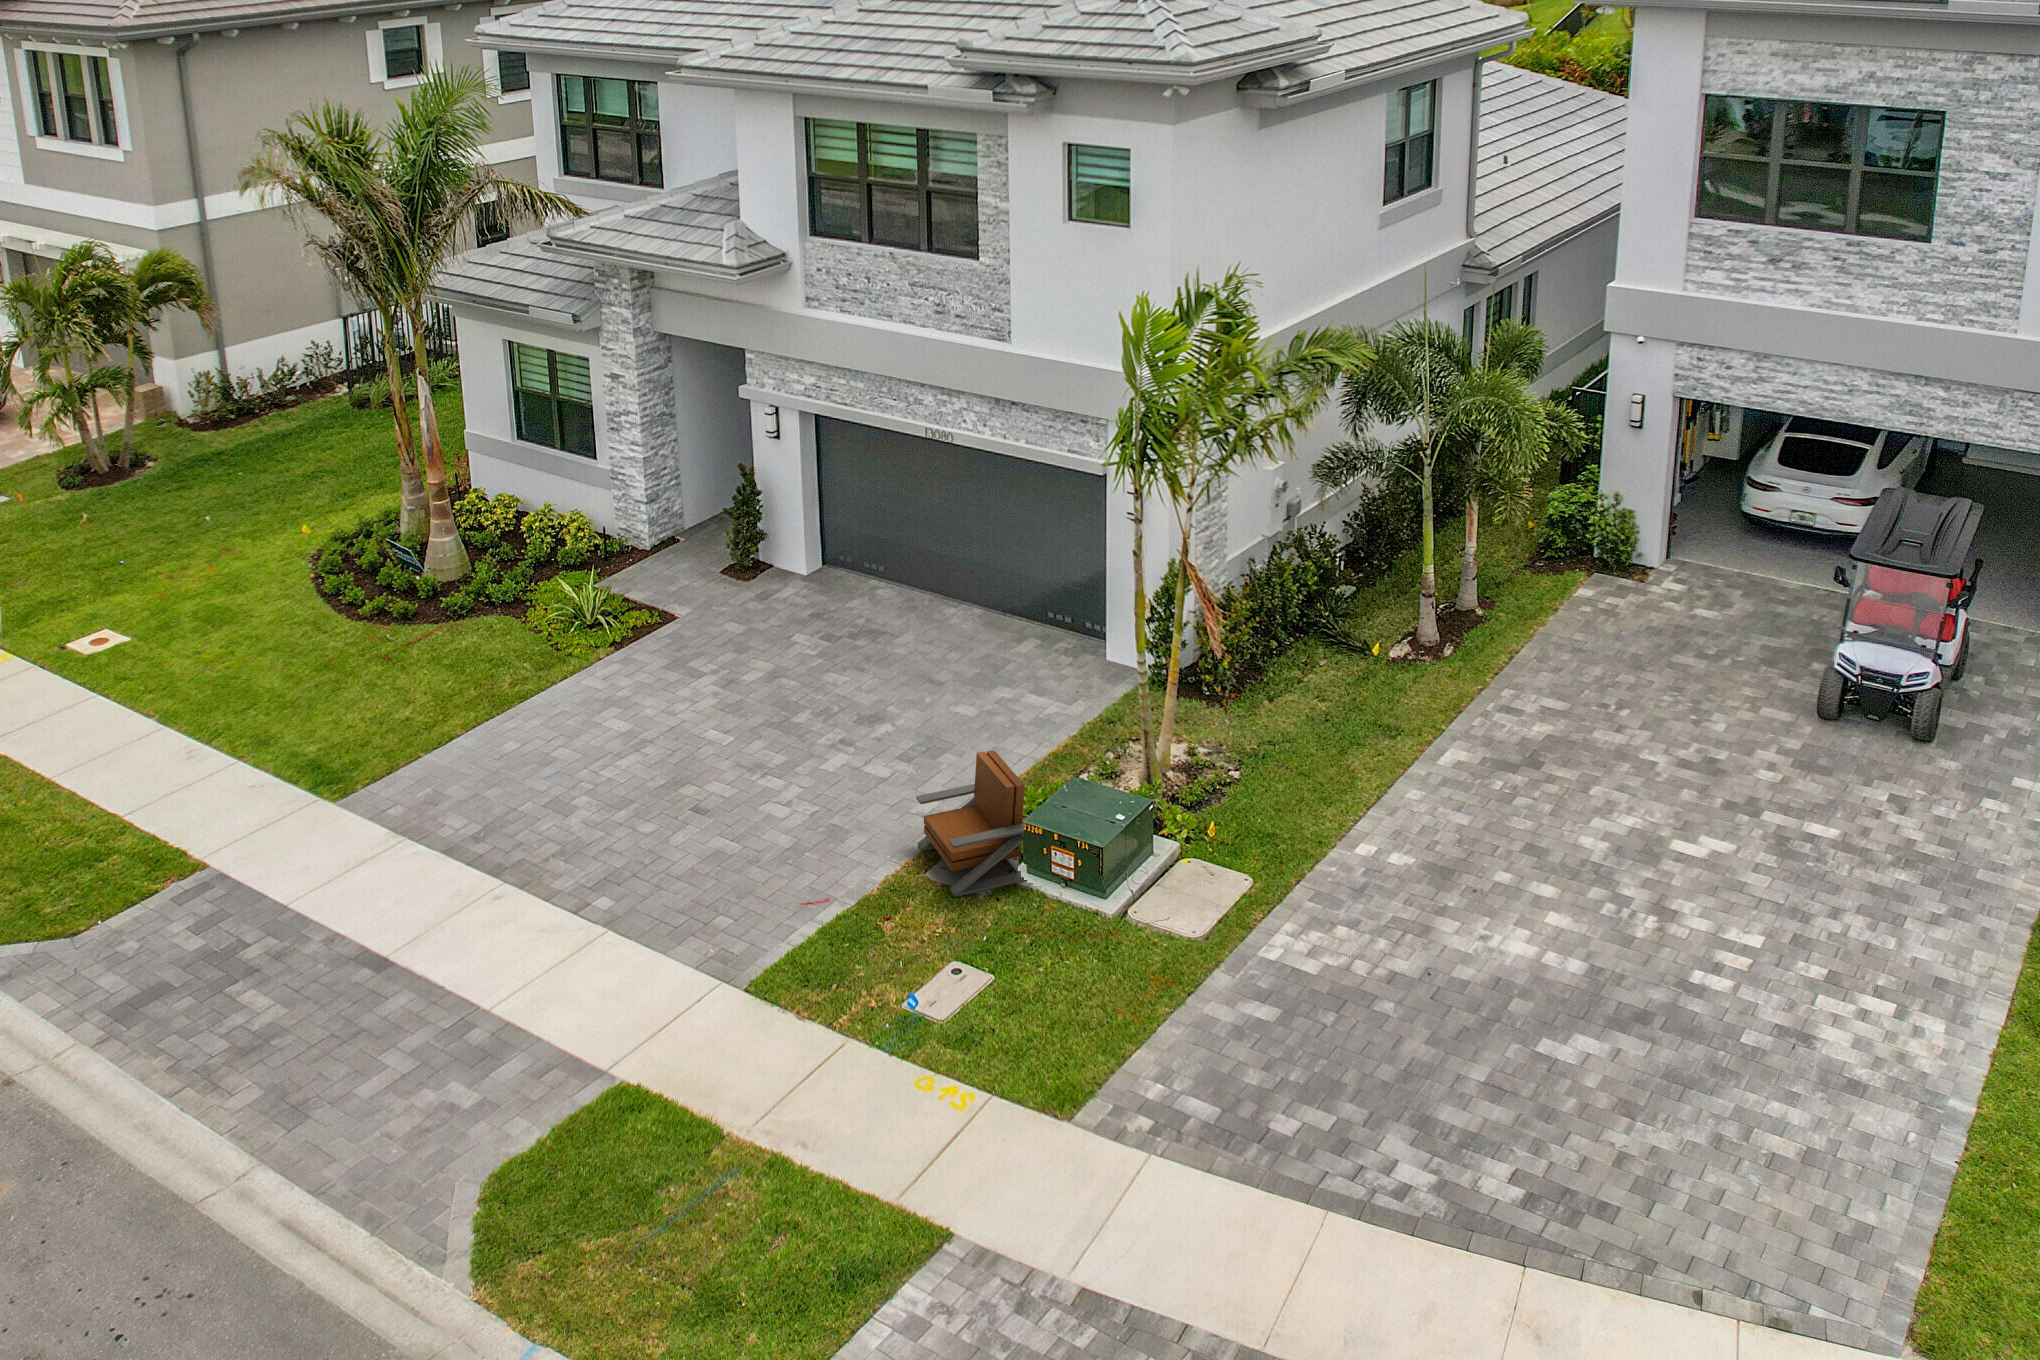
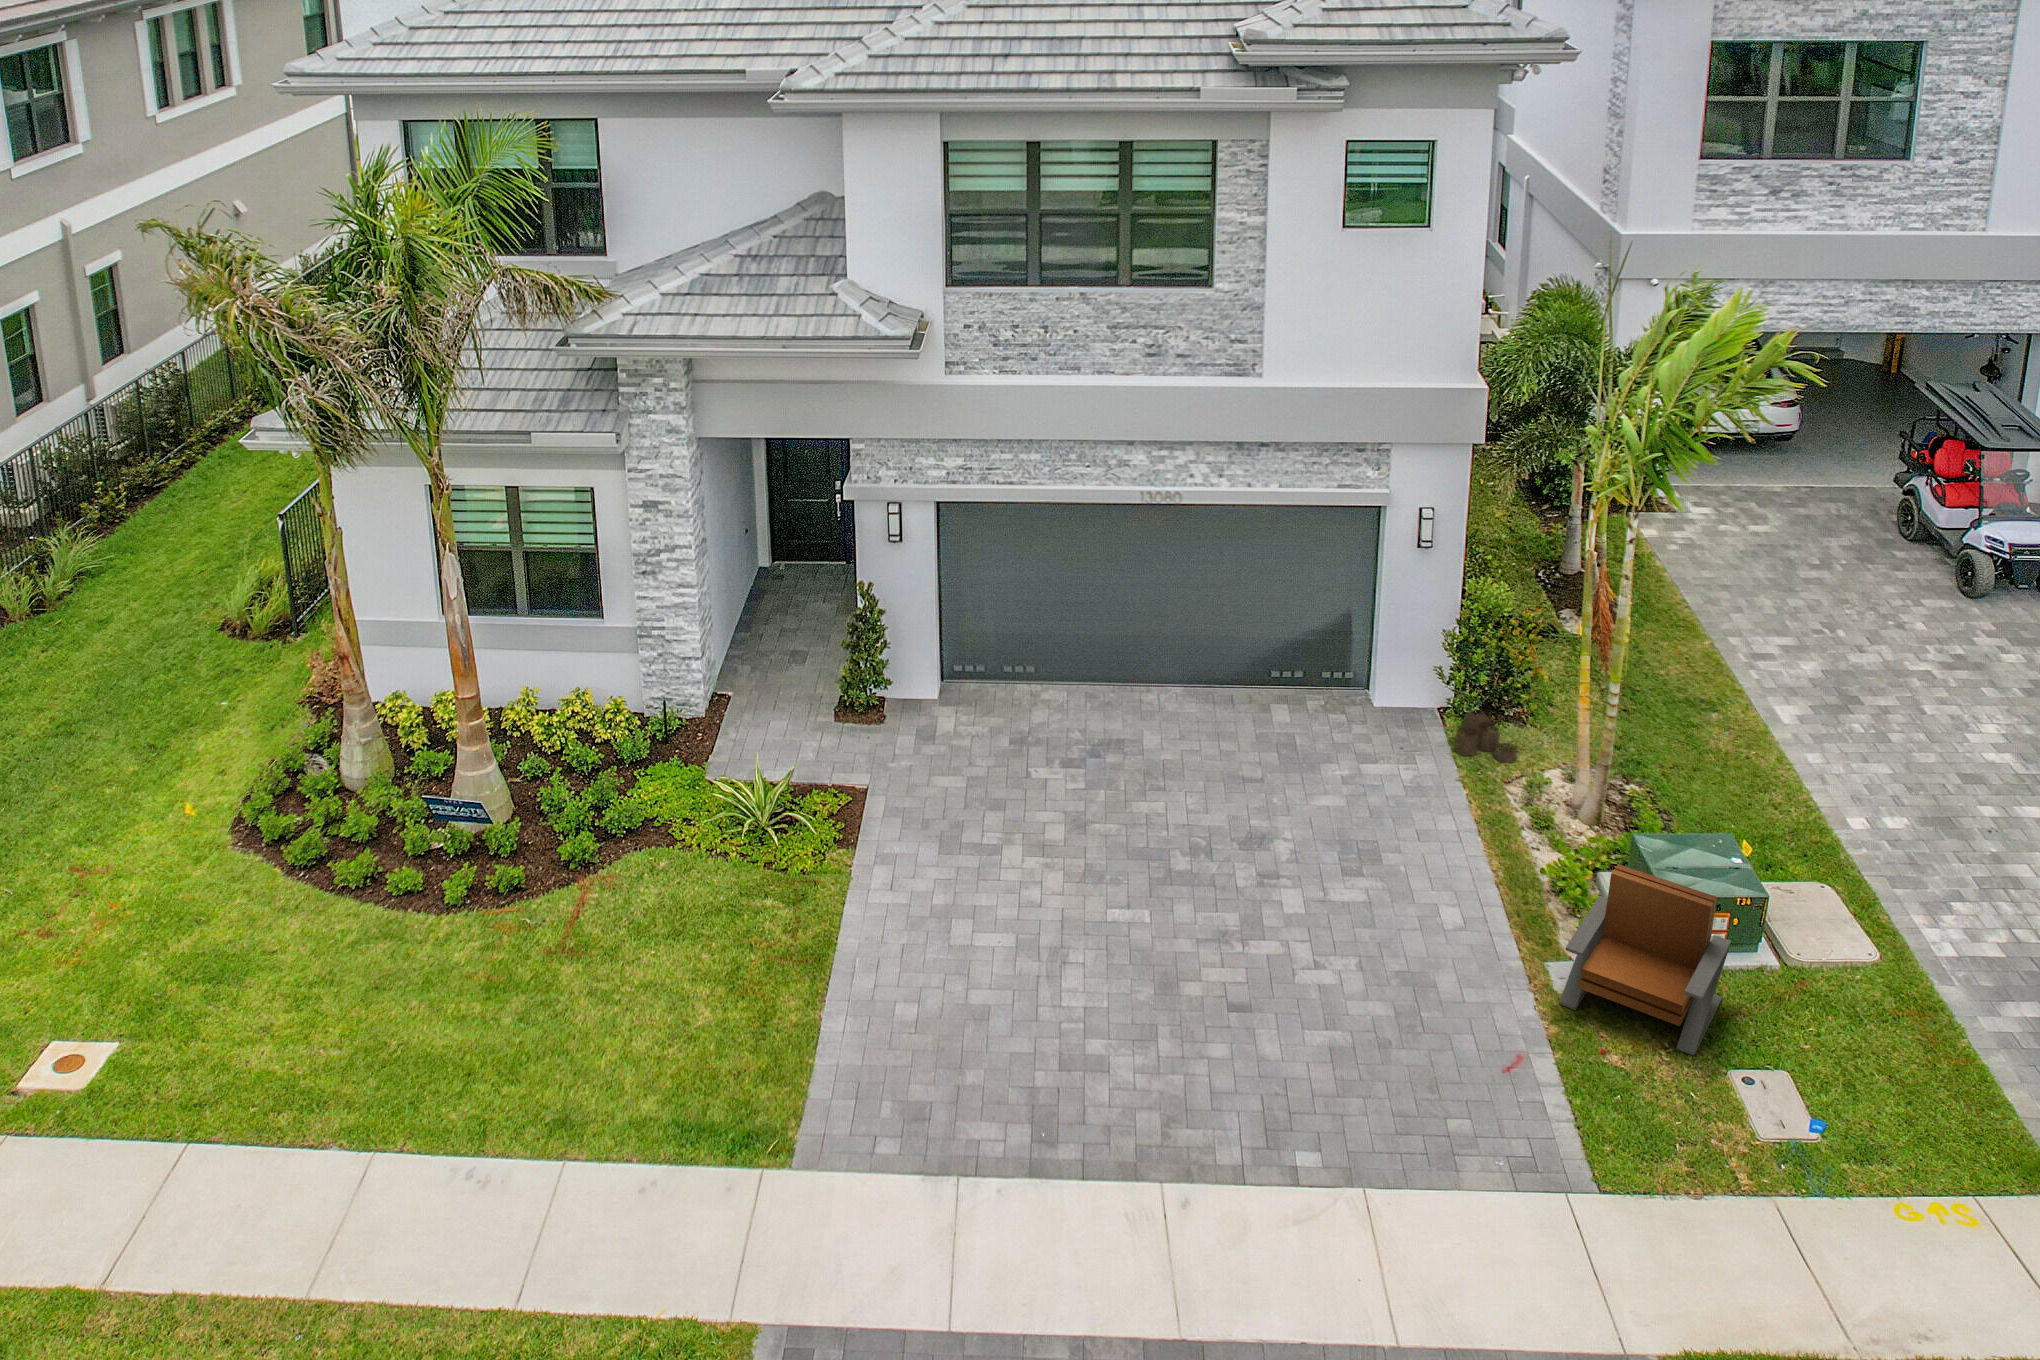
woven basket: none [1120,667,1172,714] -> present [1455,710,1517,763]

